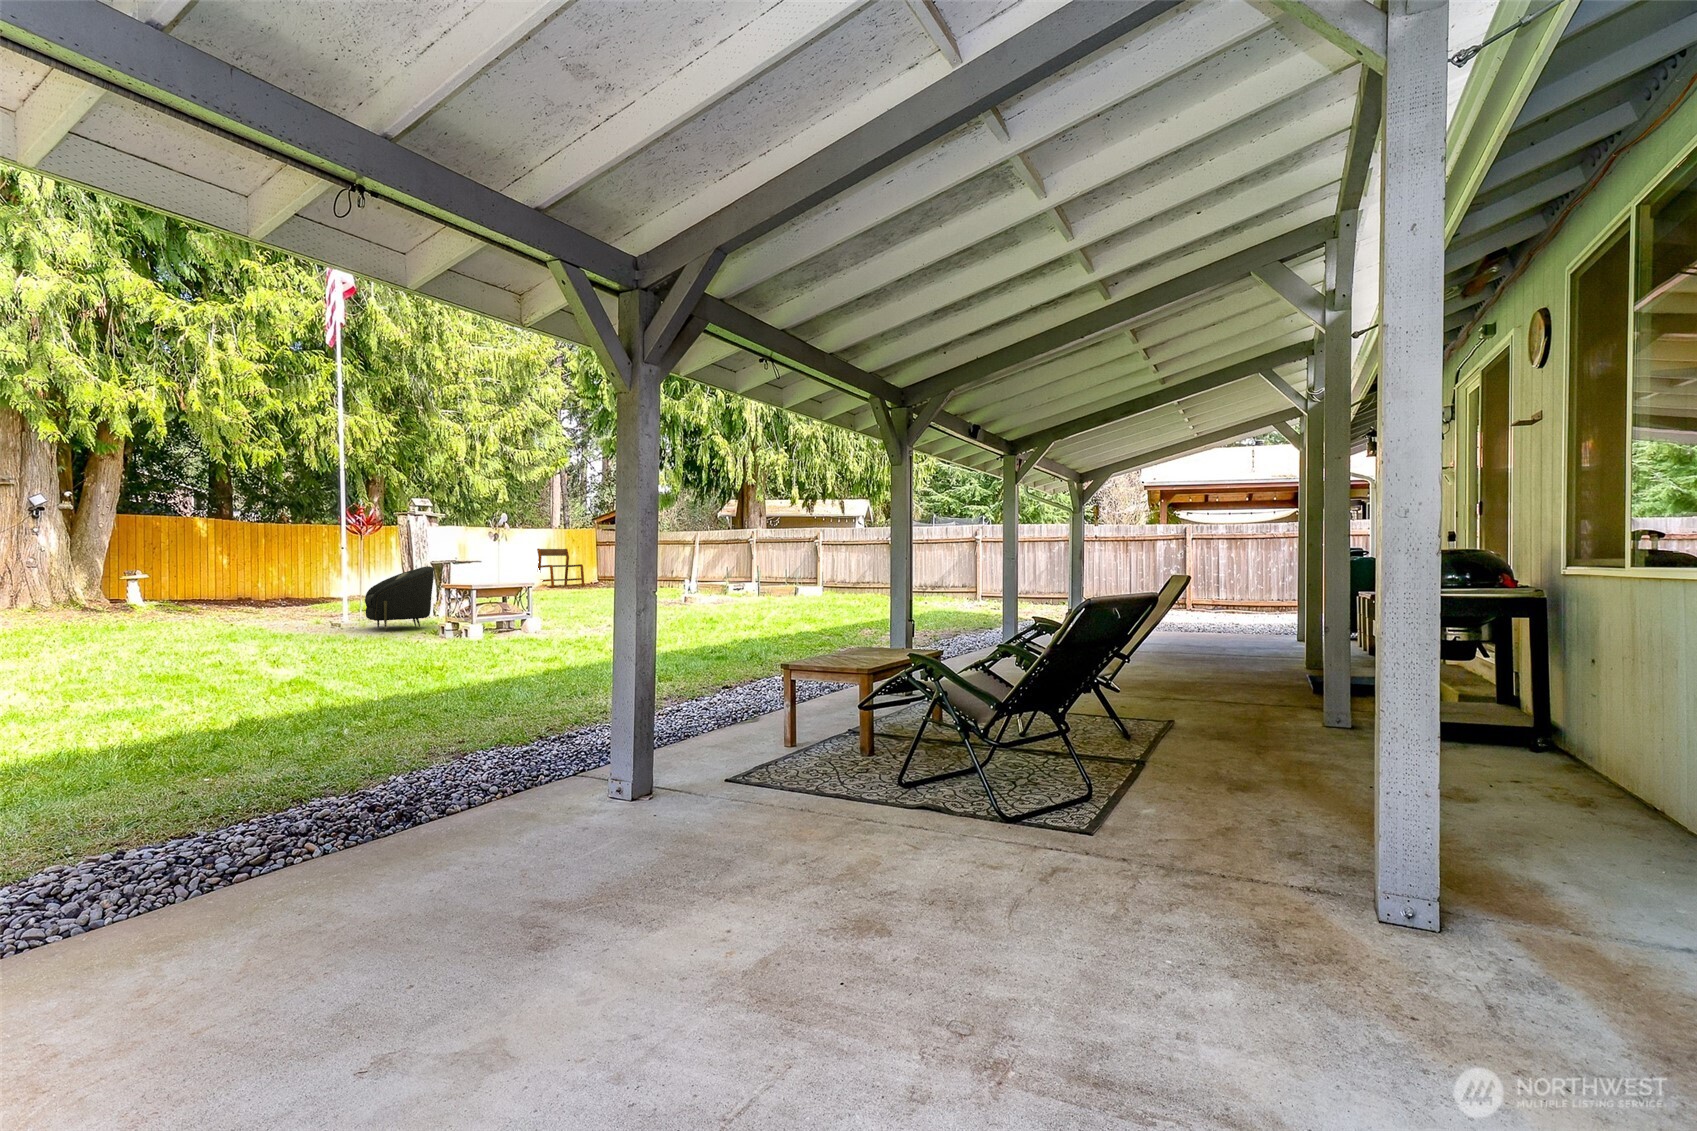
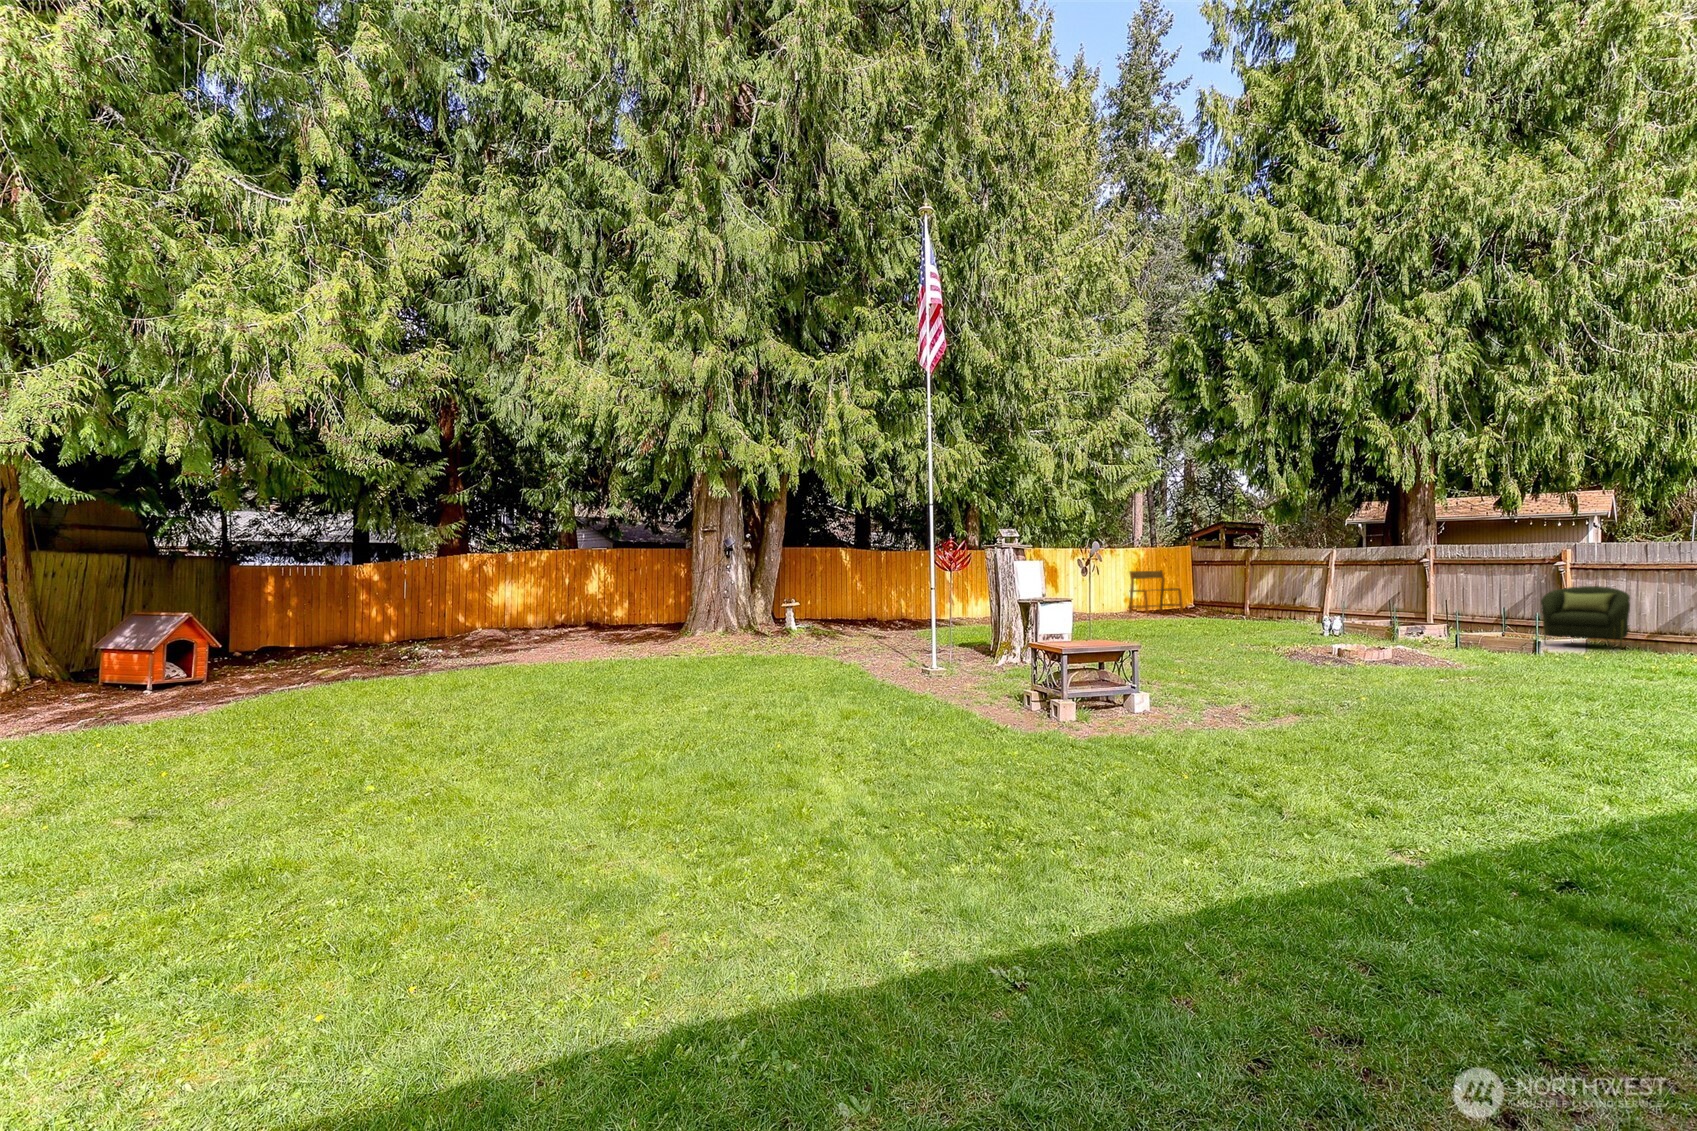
armchair: present [365,566,434,631] -> present [1541,586,1630,648]

